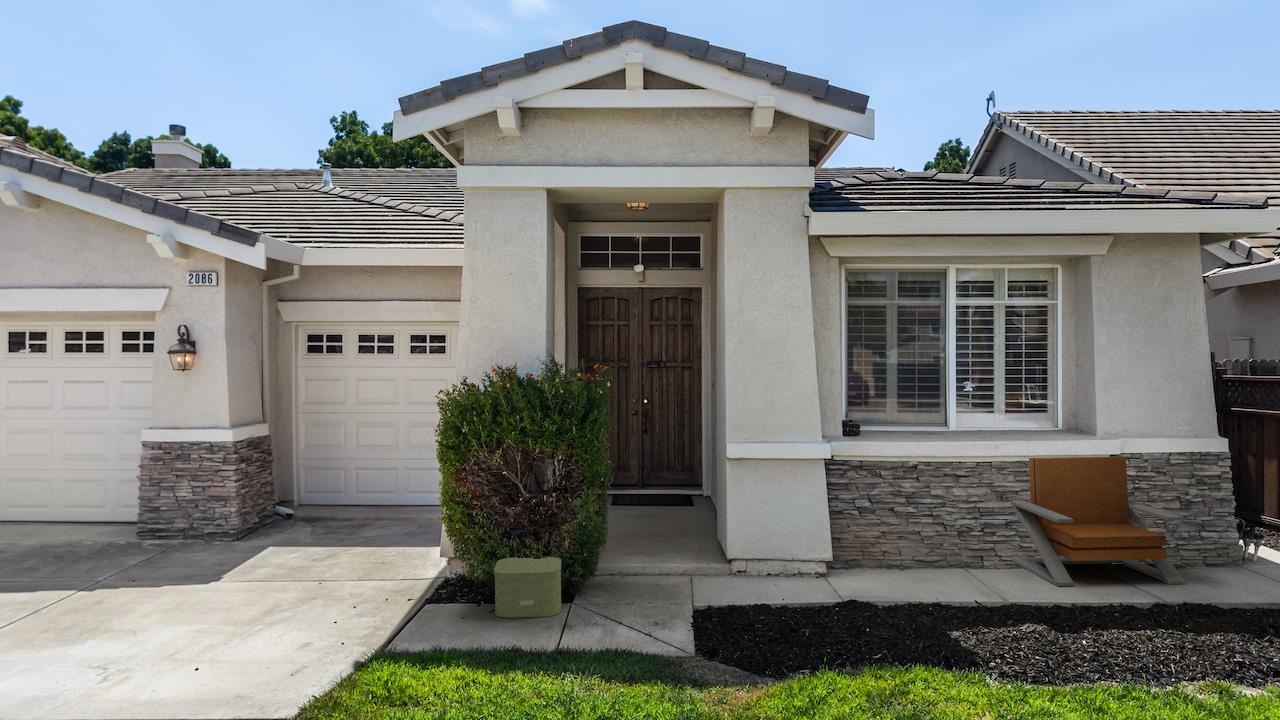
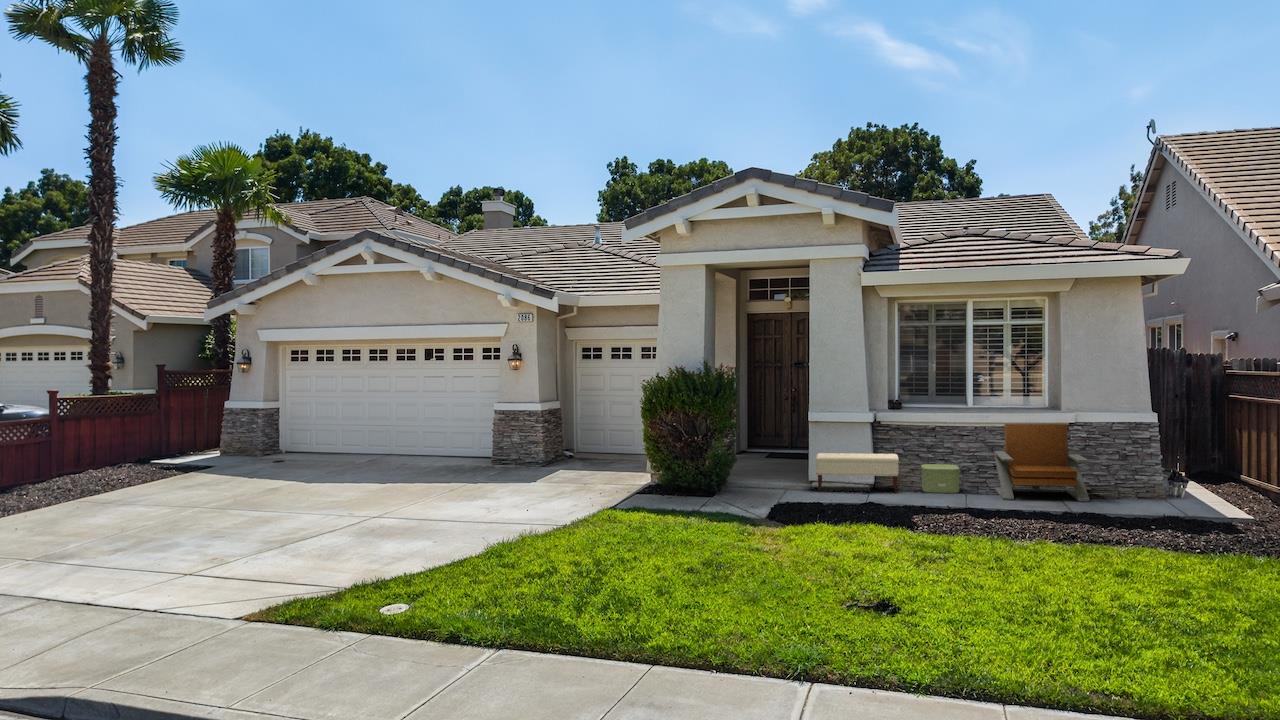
bench: none [739,510,881,581] -> present [816,453,899,493]
storage box: present [494,557,561,618] -> present [921,464,959,493]

